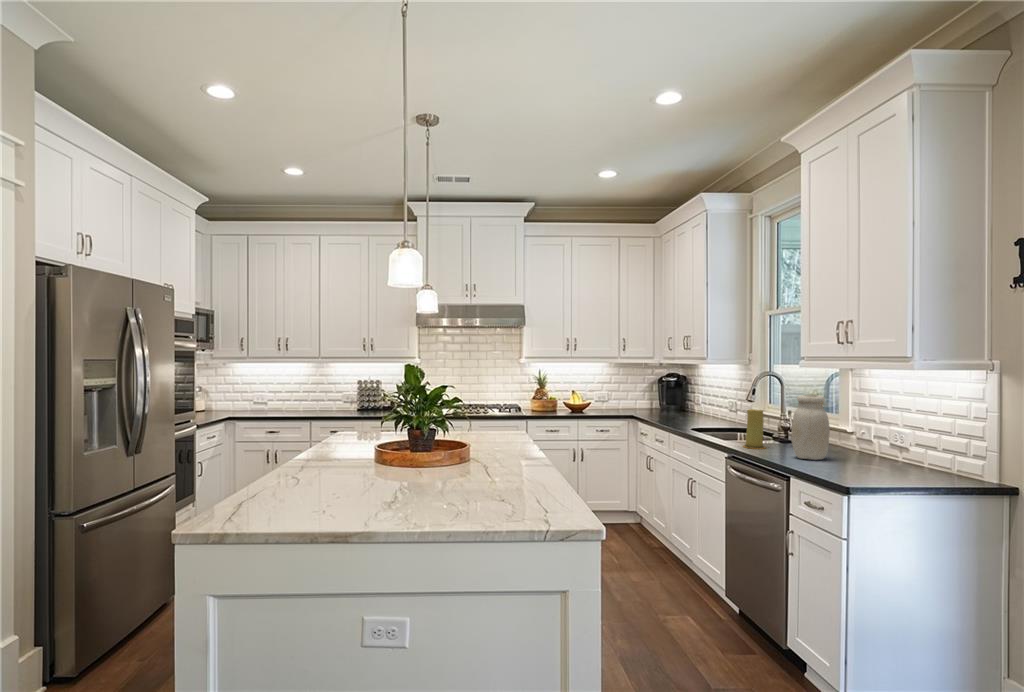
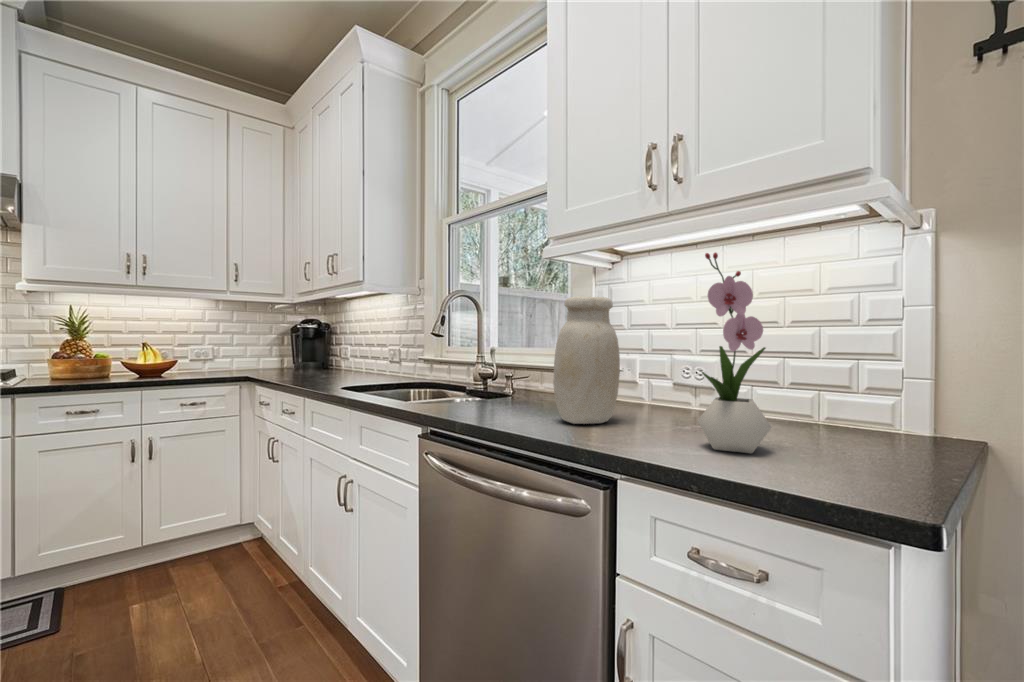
flower arrangement: none [834,388,876,475] -> present [697,253,772,453]
candle: present [743,409,766,449] -> none [445,338,486,412]

